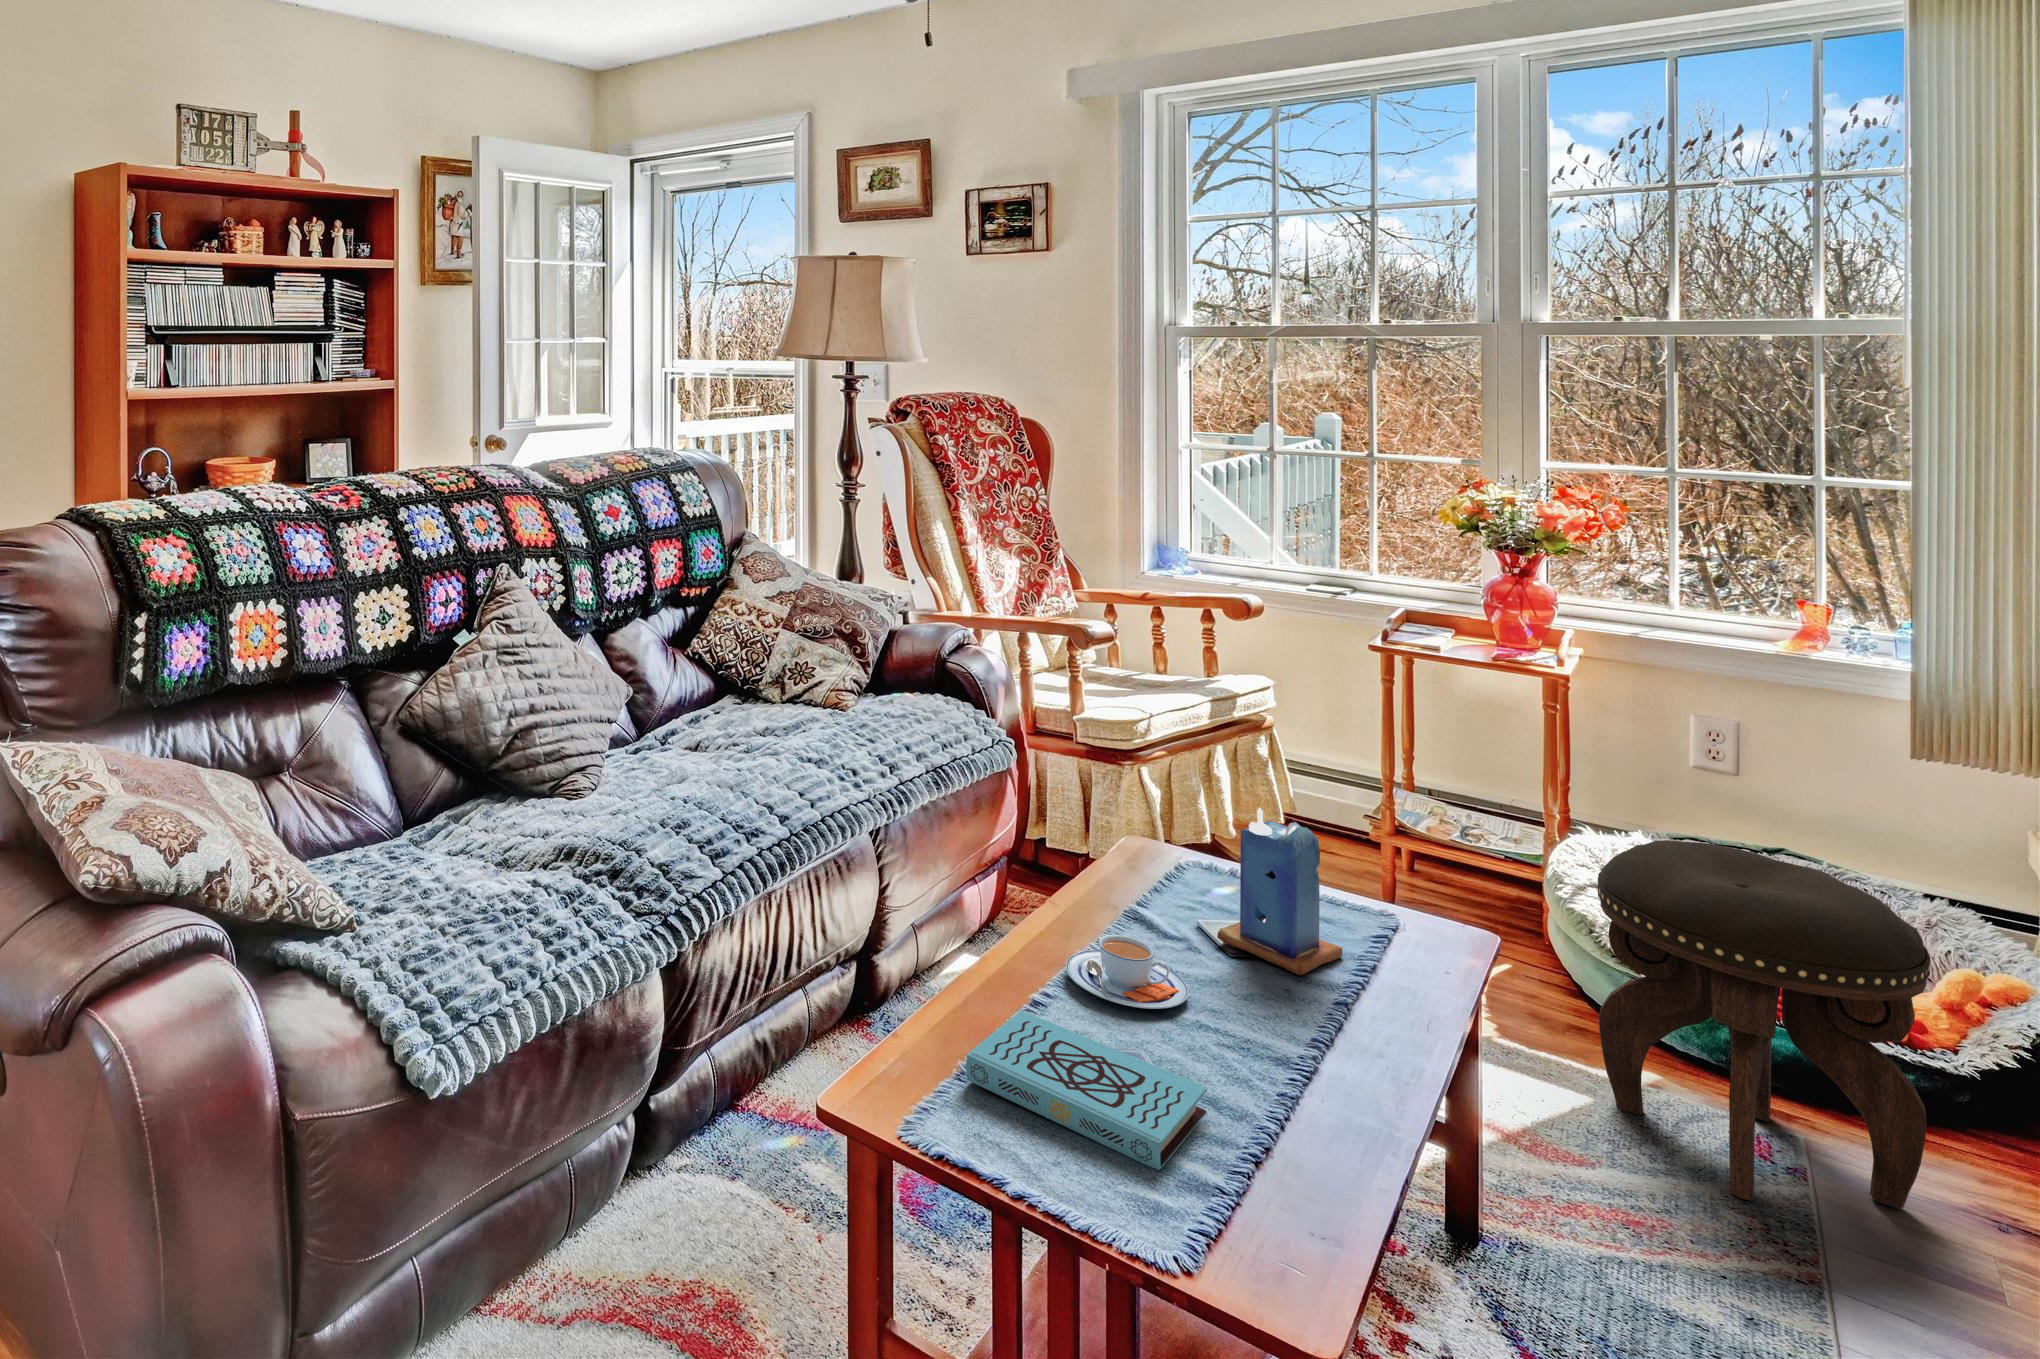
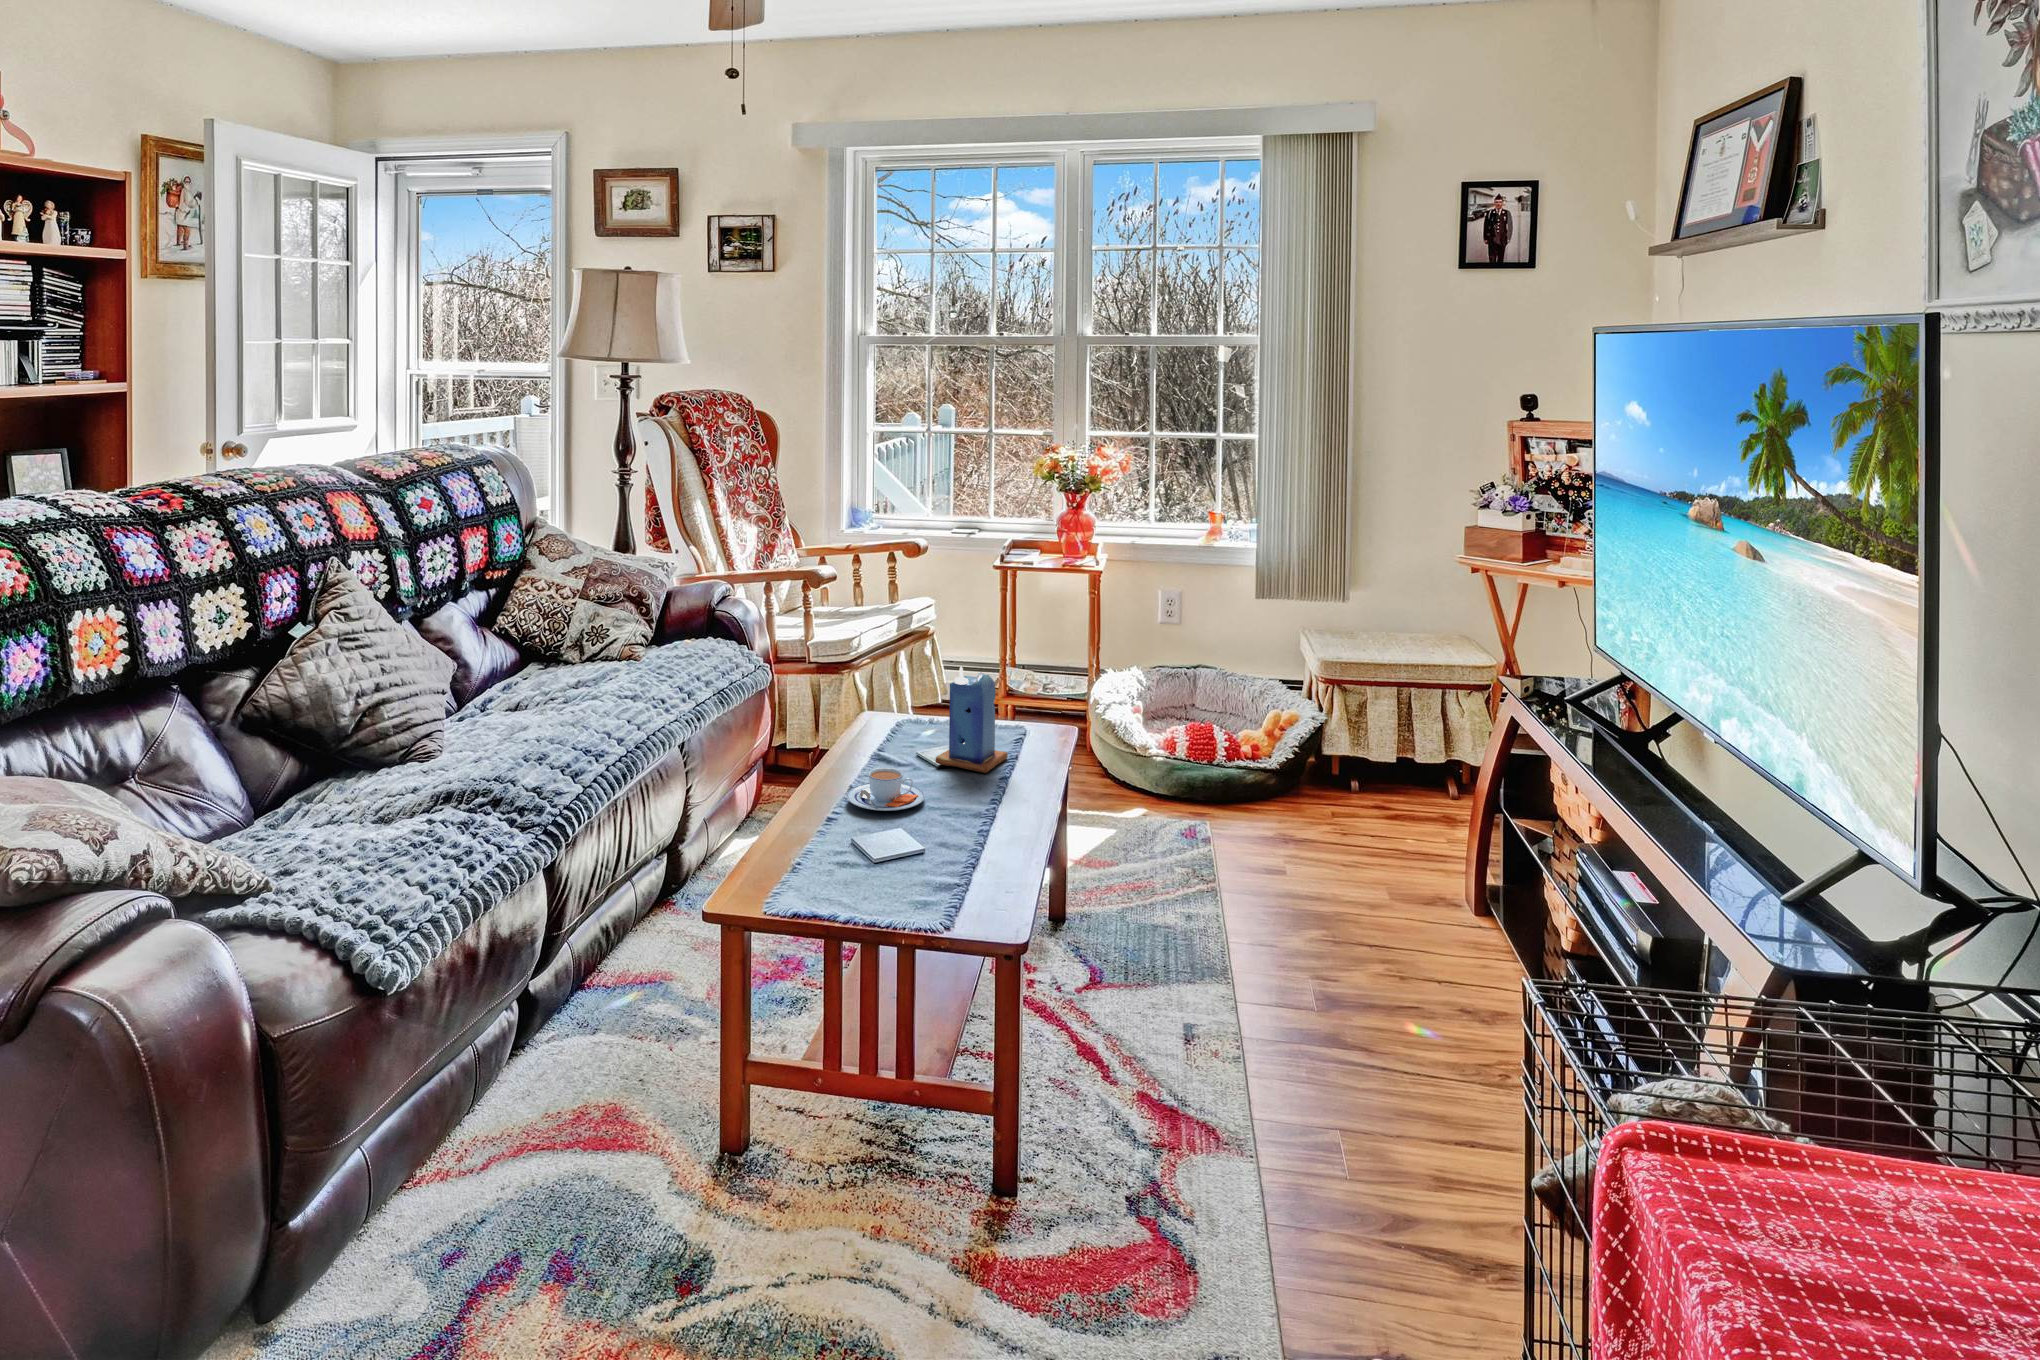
footstool: present [1598,840,1930,1209] -> none [1135,661,1283,871]
book: present [966,1010,1207,1170] -> none [799,825,946,890]

